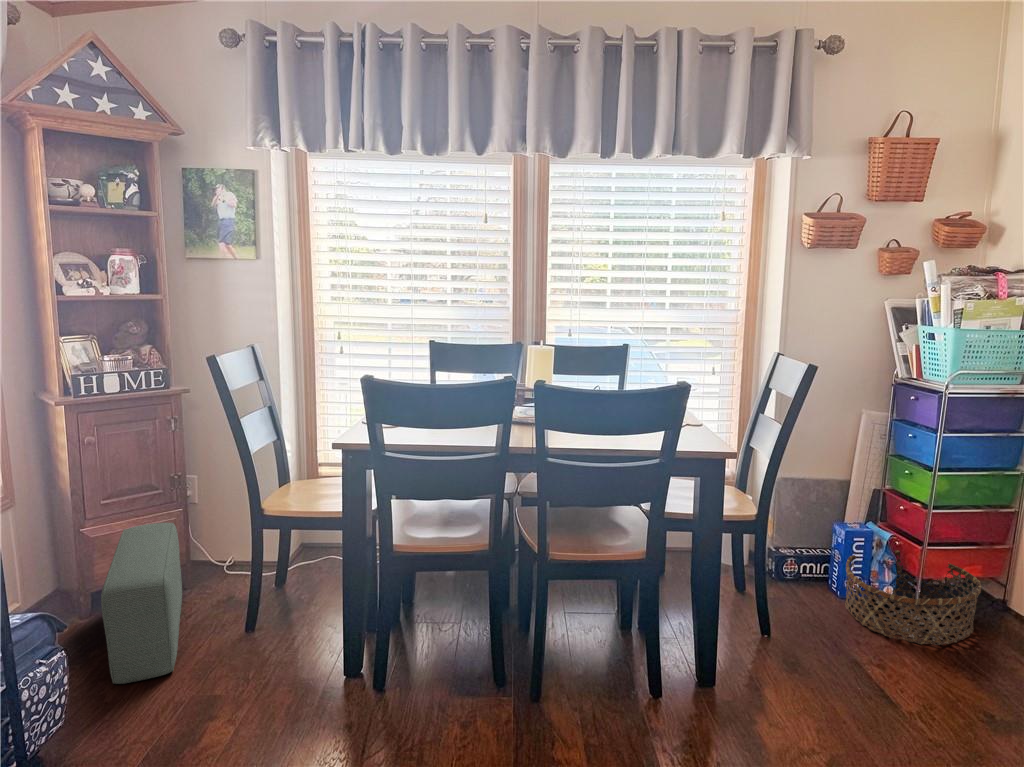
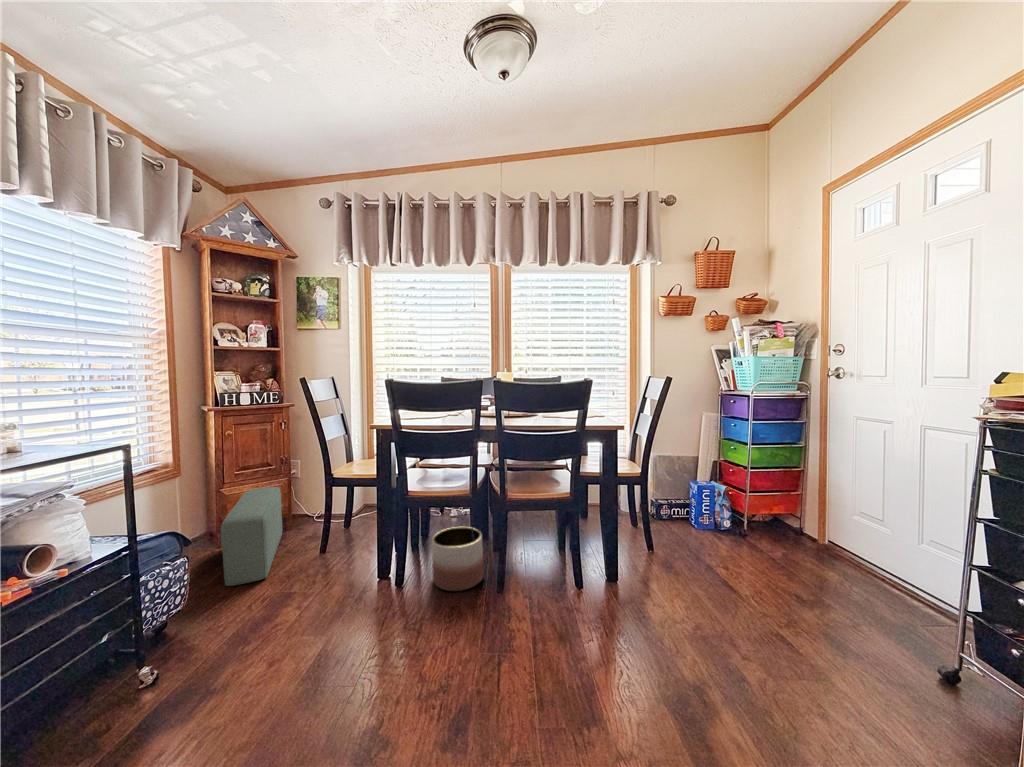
basket: present [845,550,982,645] -> none [699,498,784,554]
planter: none [431,598,511,699] -> present [432,527,484,591]

